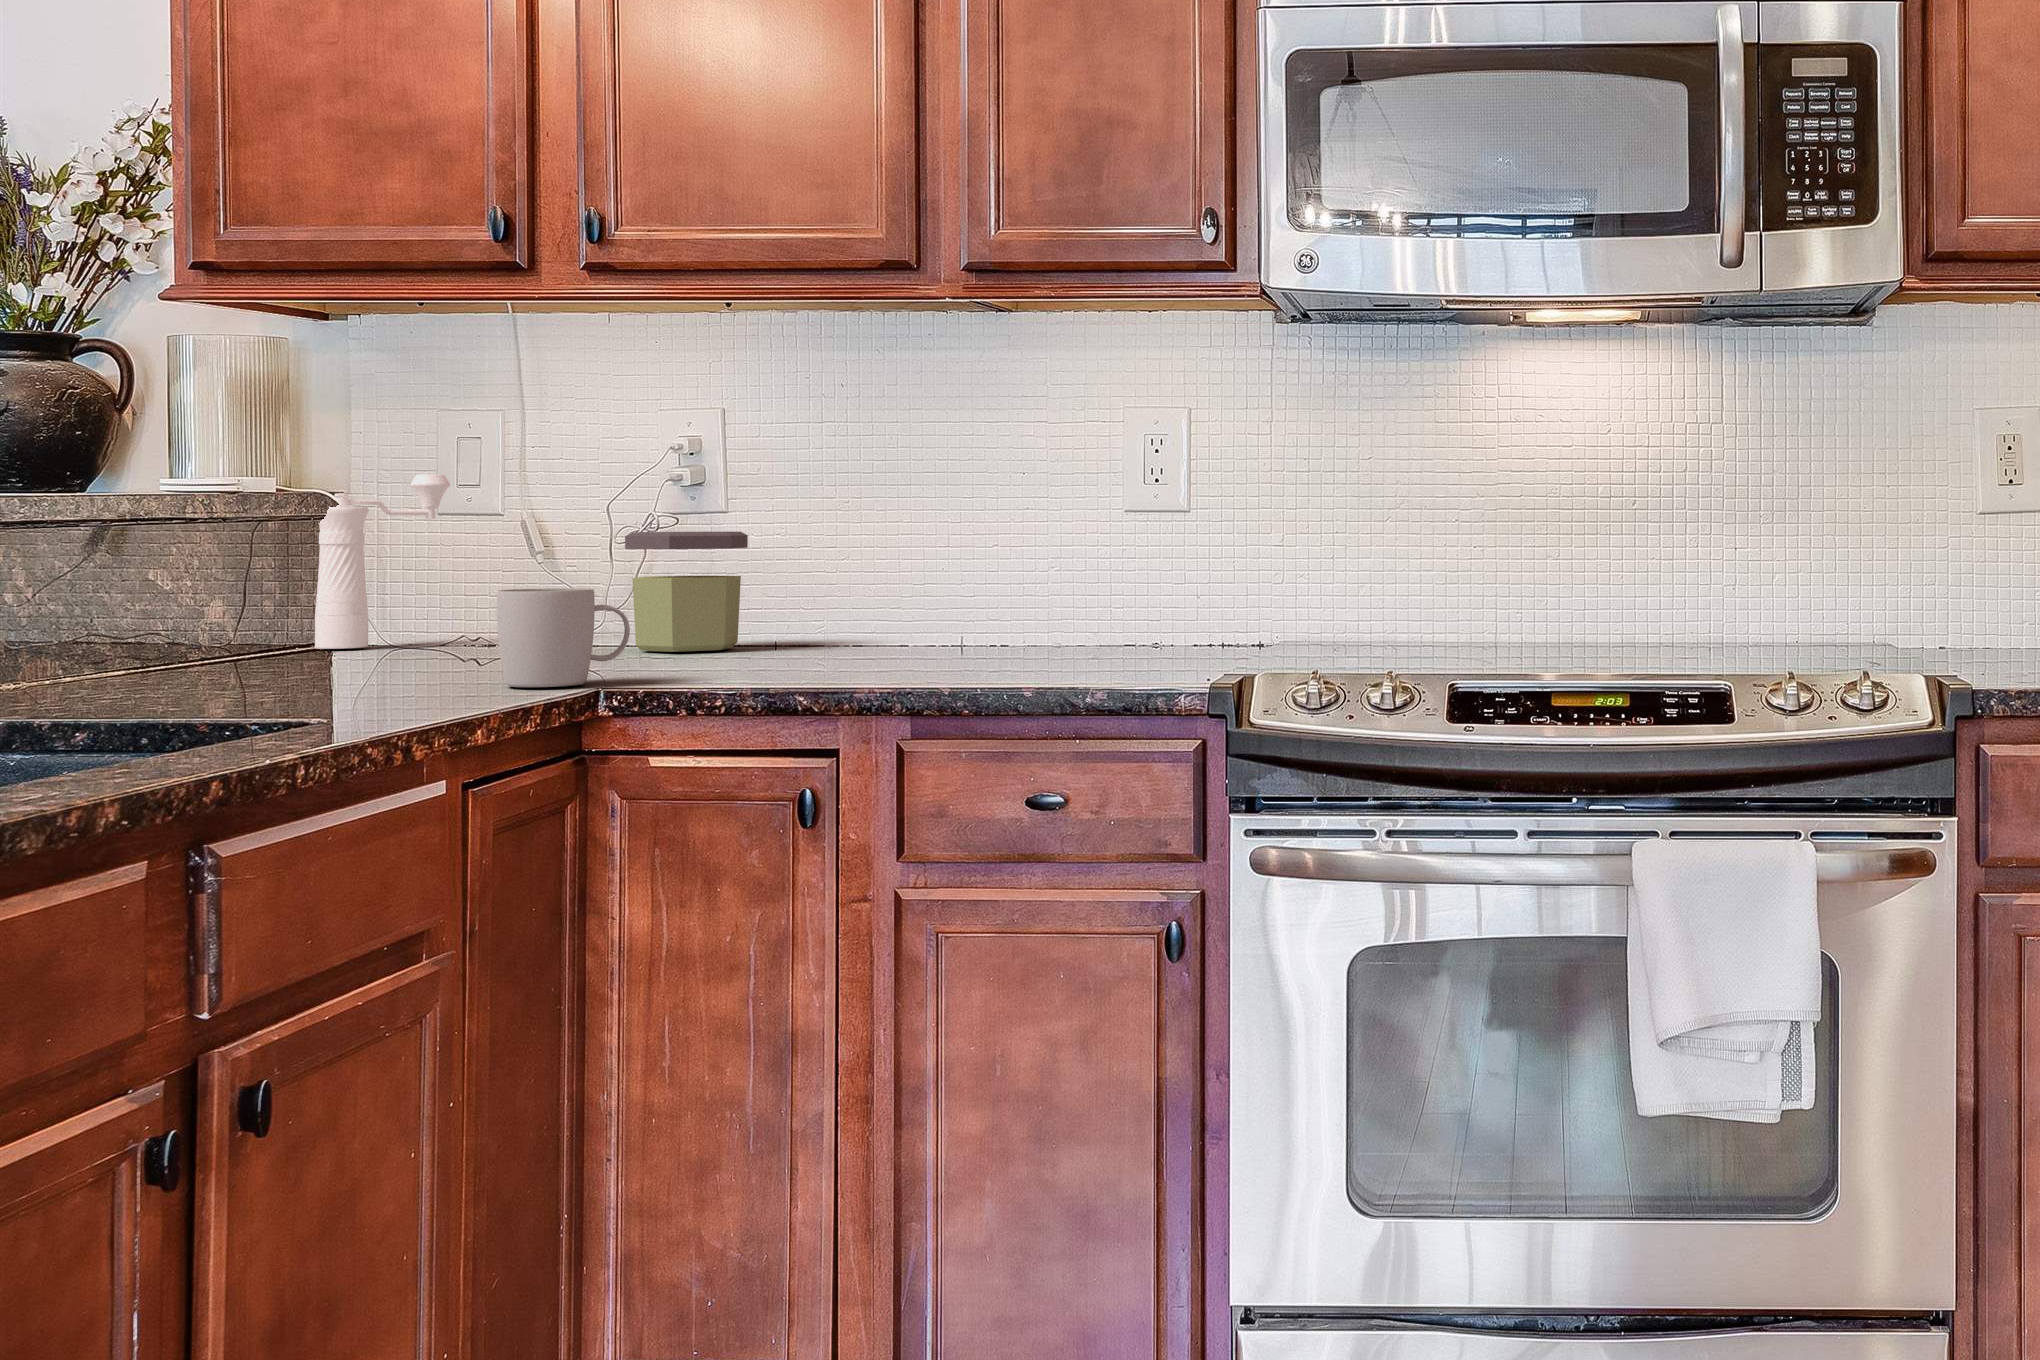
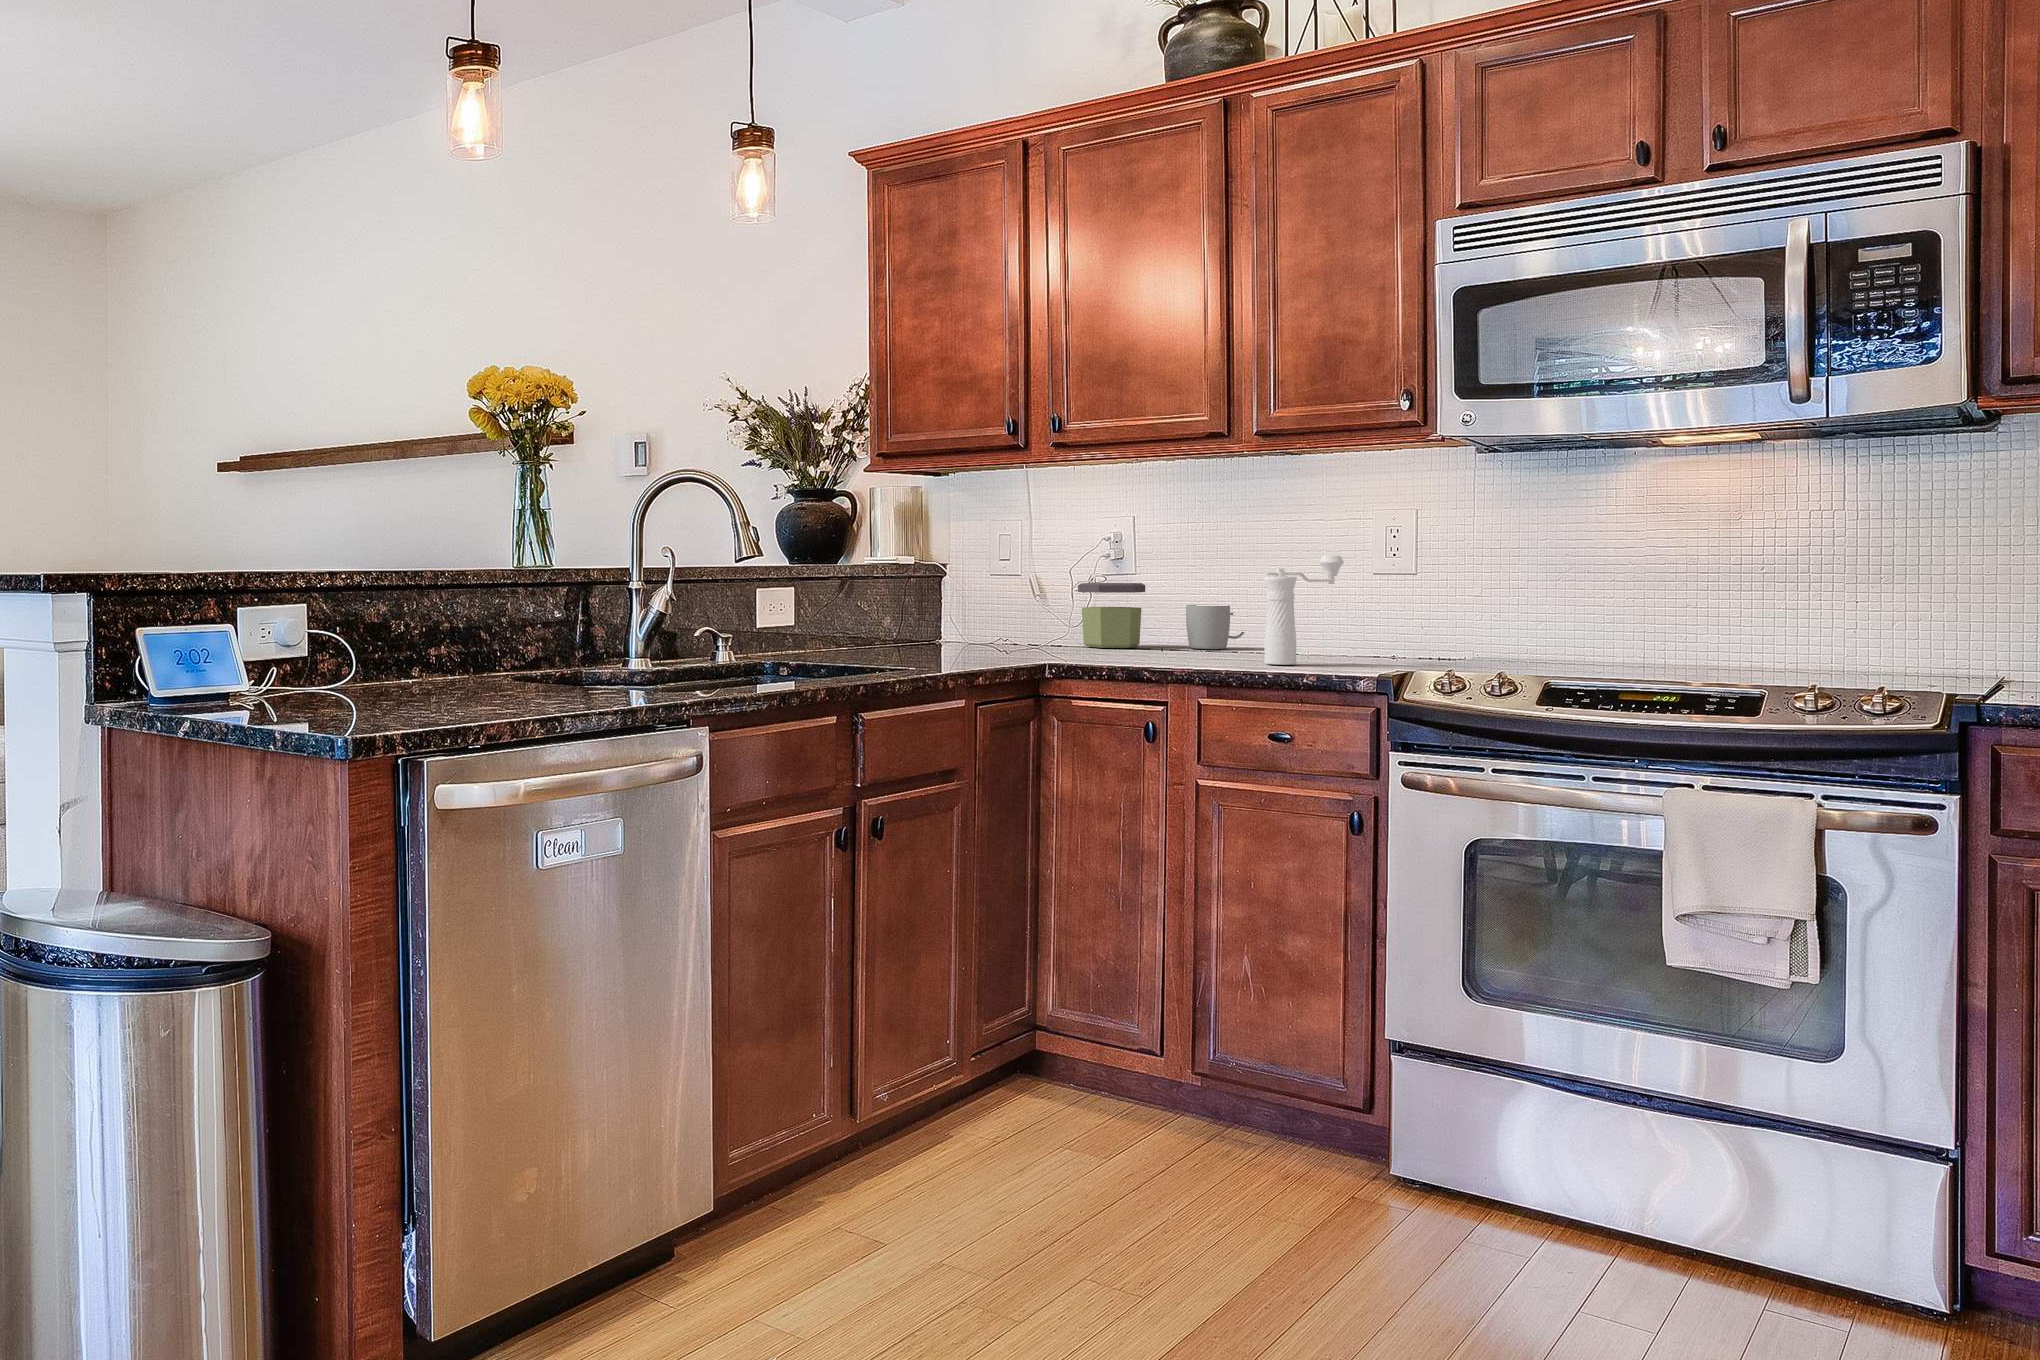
pepper mill: present [315,475,450,649] -> present [1264,556,1344,665]
mug: present [497,588,630,687] -> present [1186,605,1244,649]

